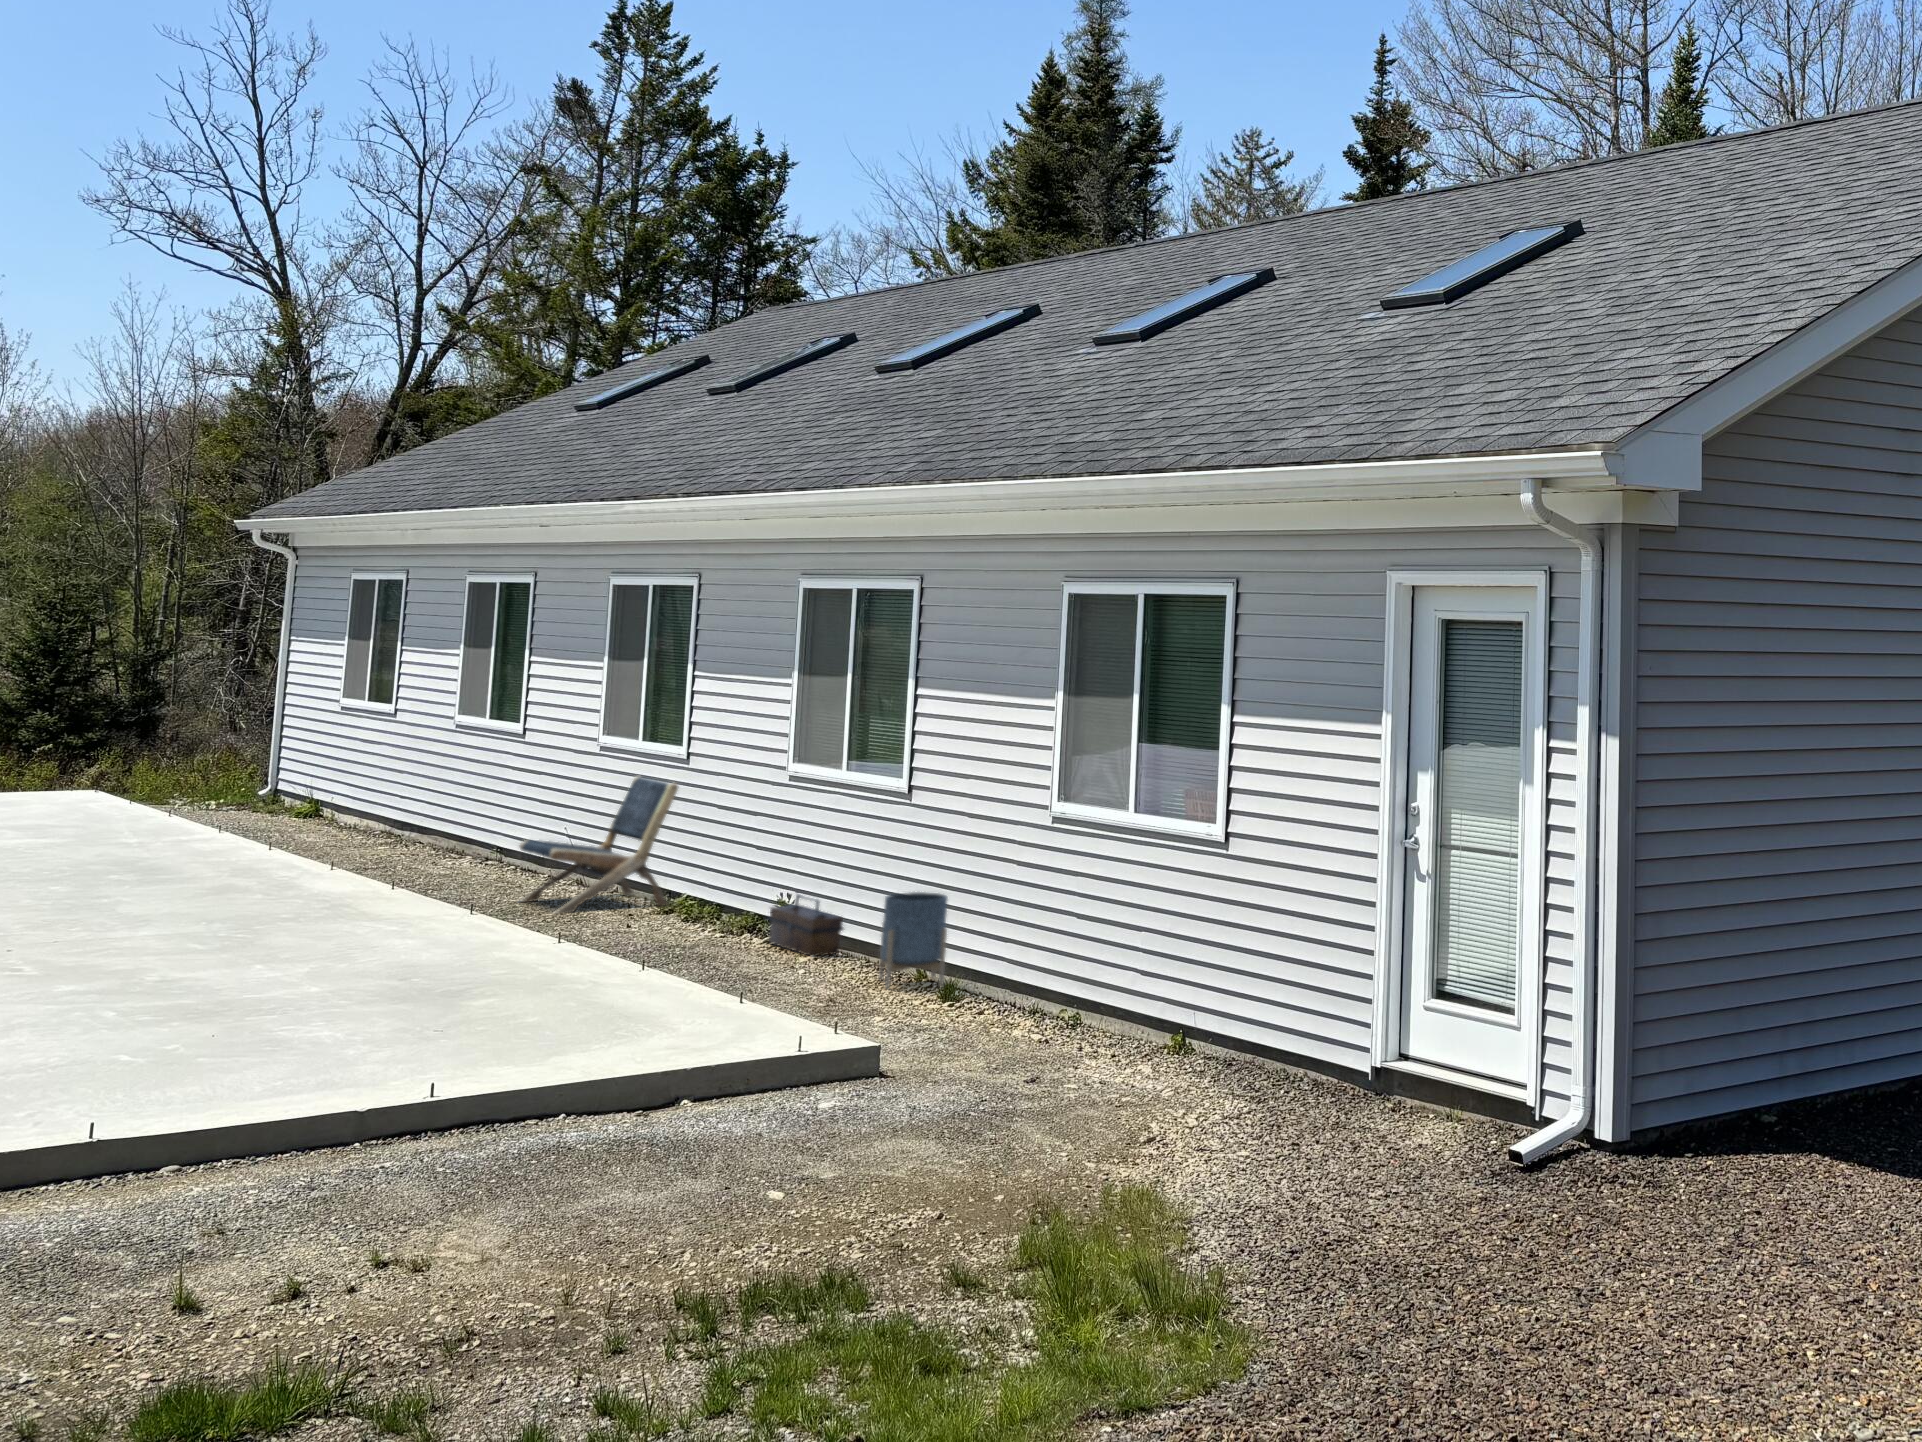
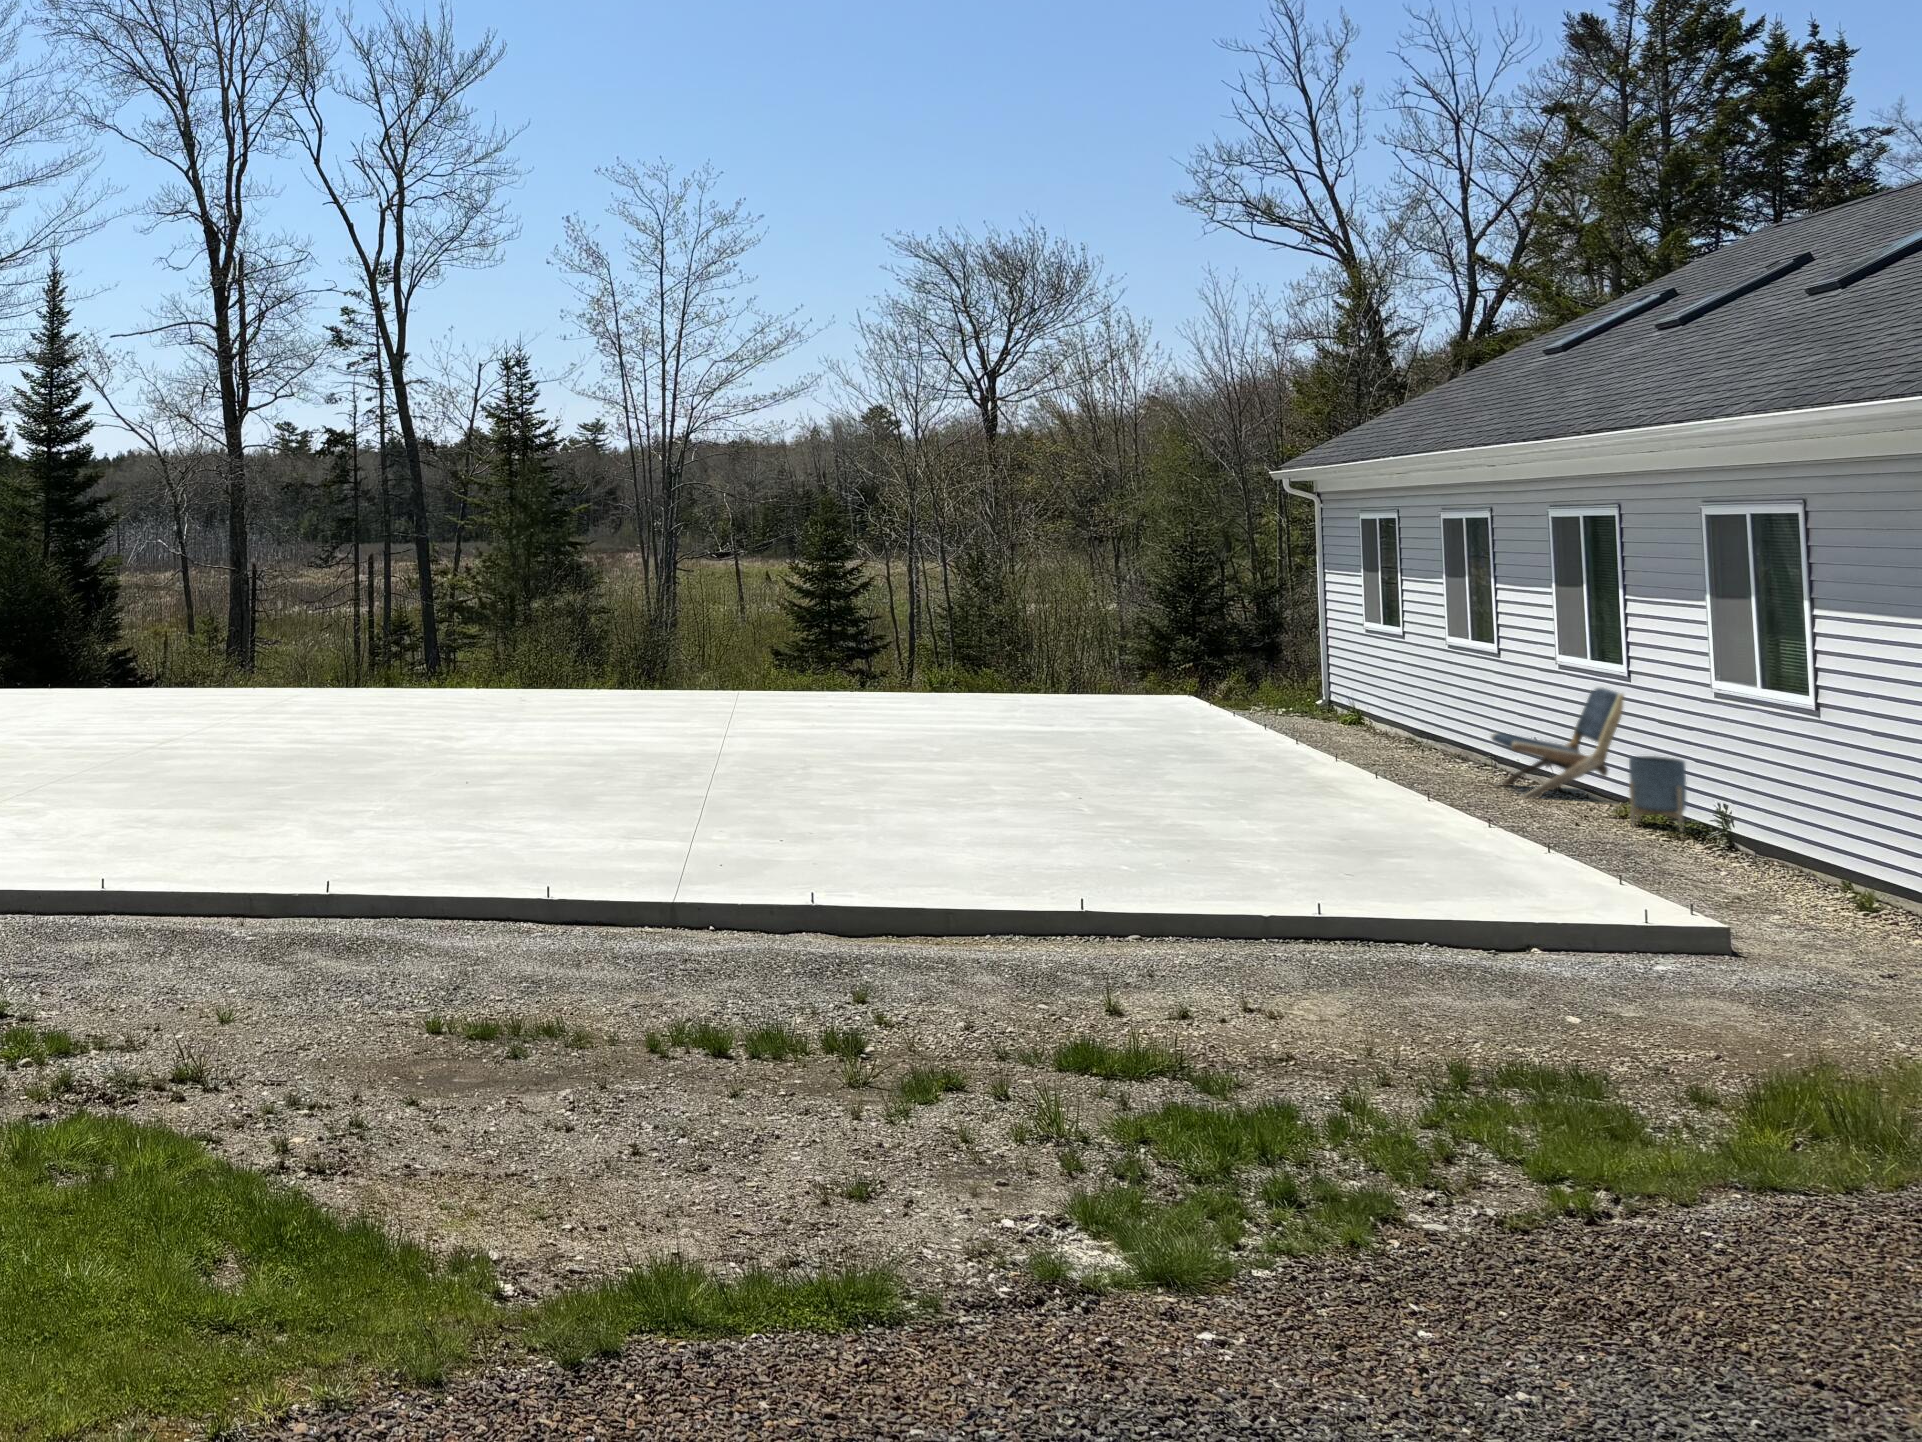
planter: present [879,892,948,989] -> present [1629,756,1687,832]
toolbox: present [768,895,844,956] -> none [1701,804,1774,864]

